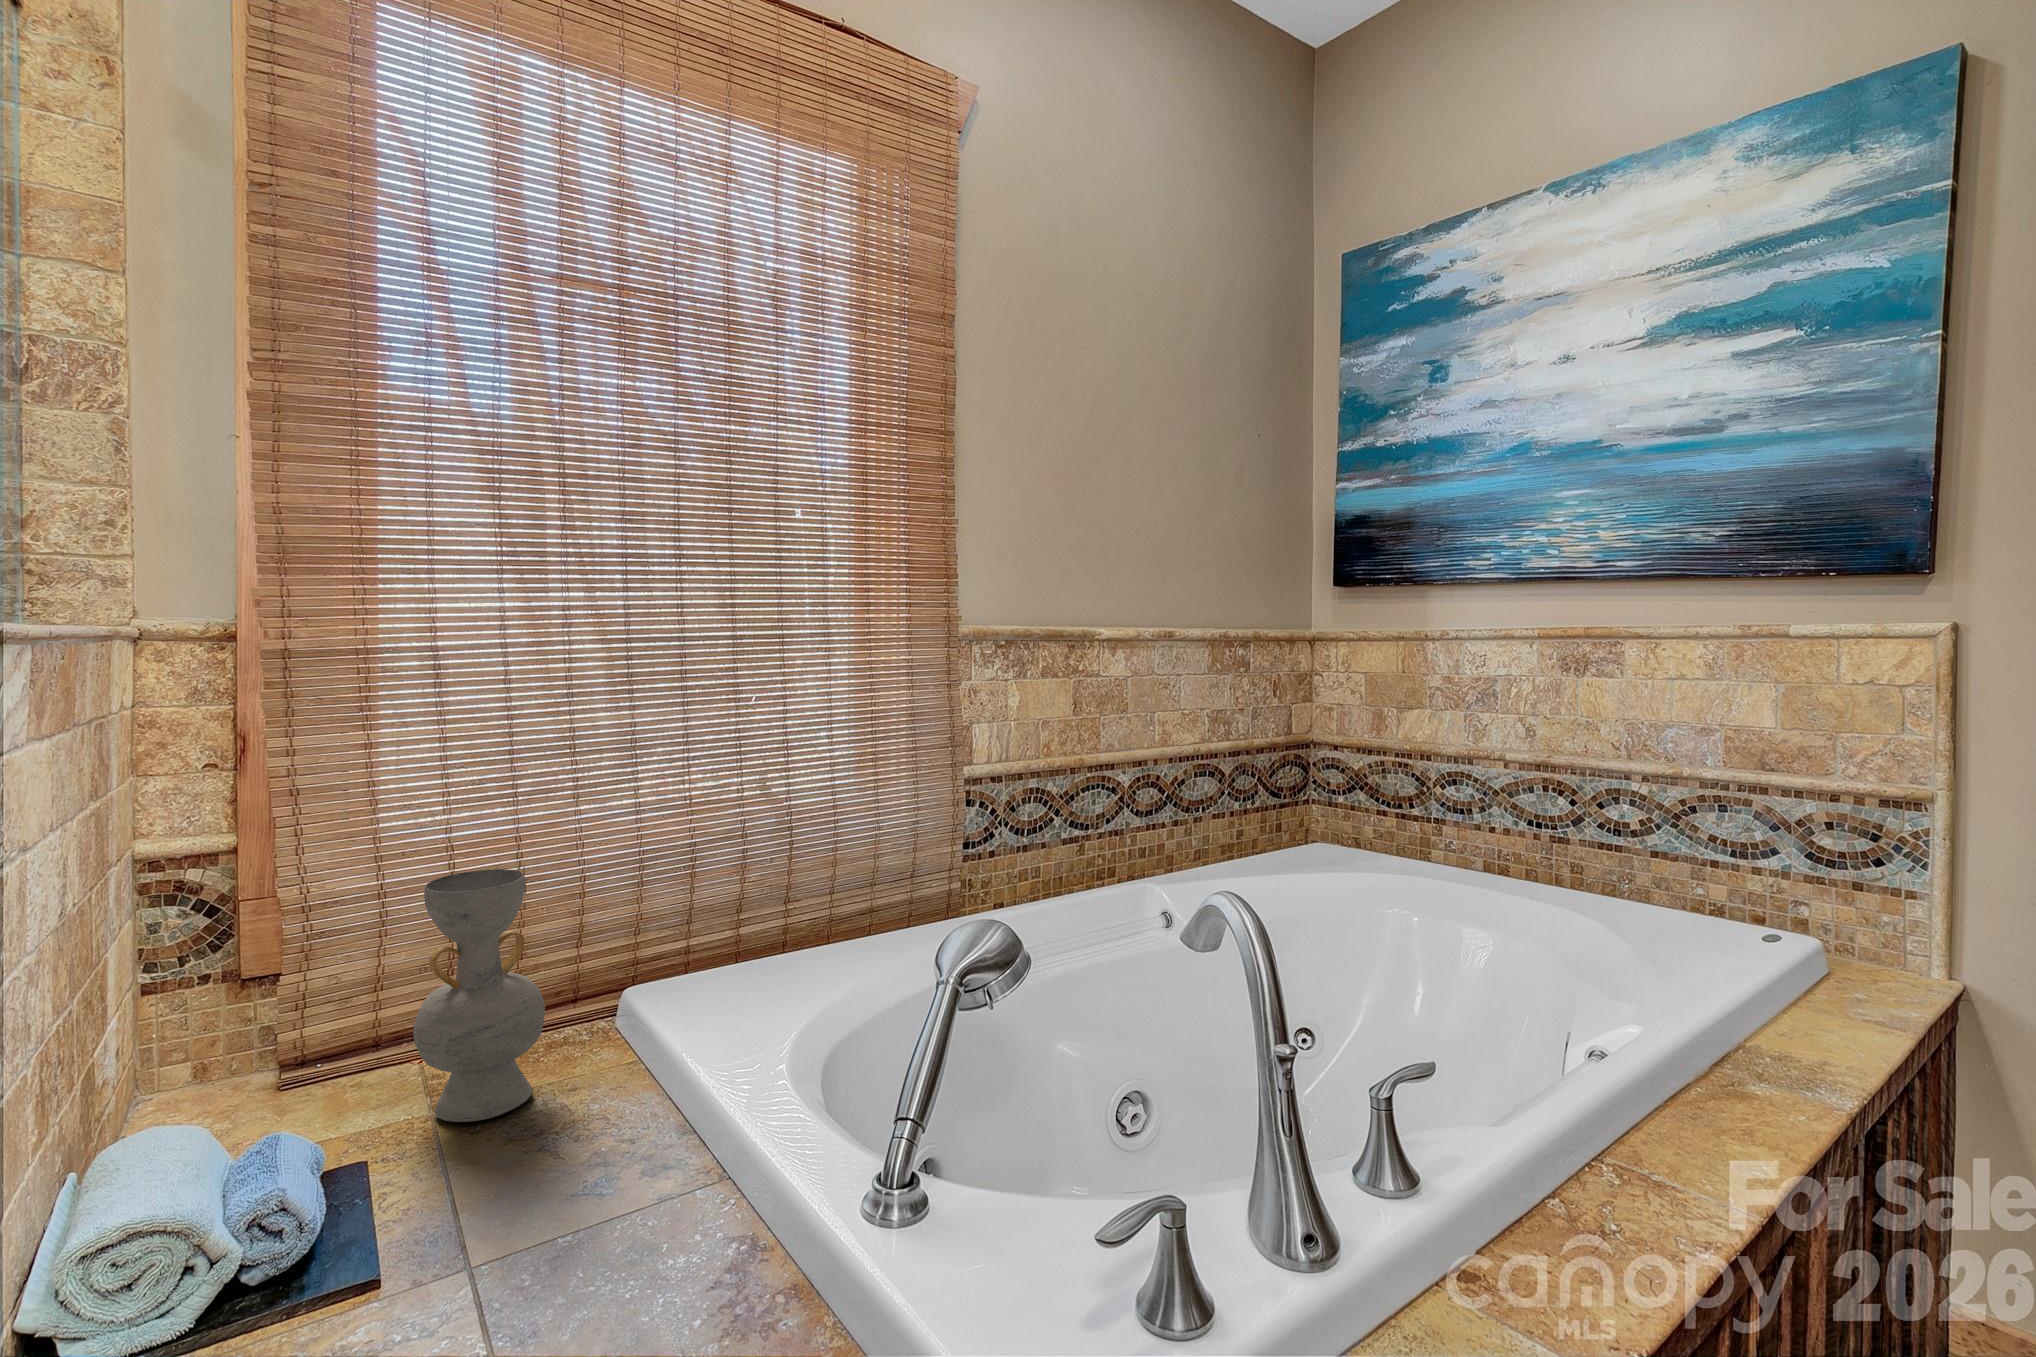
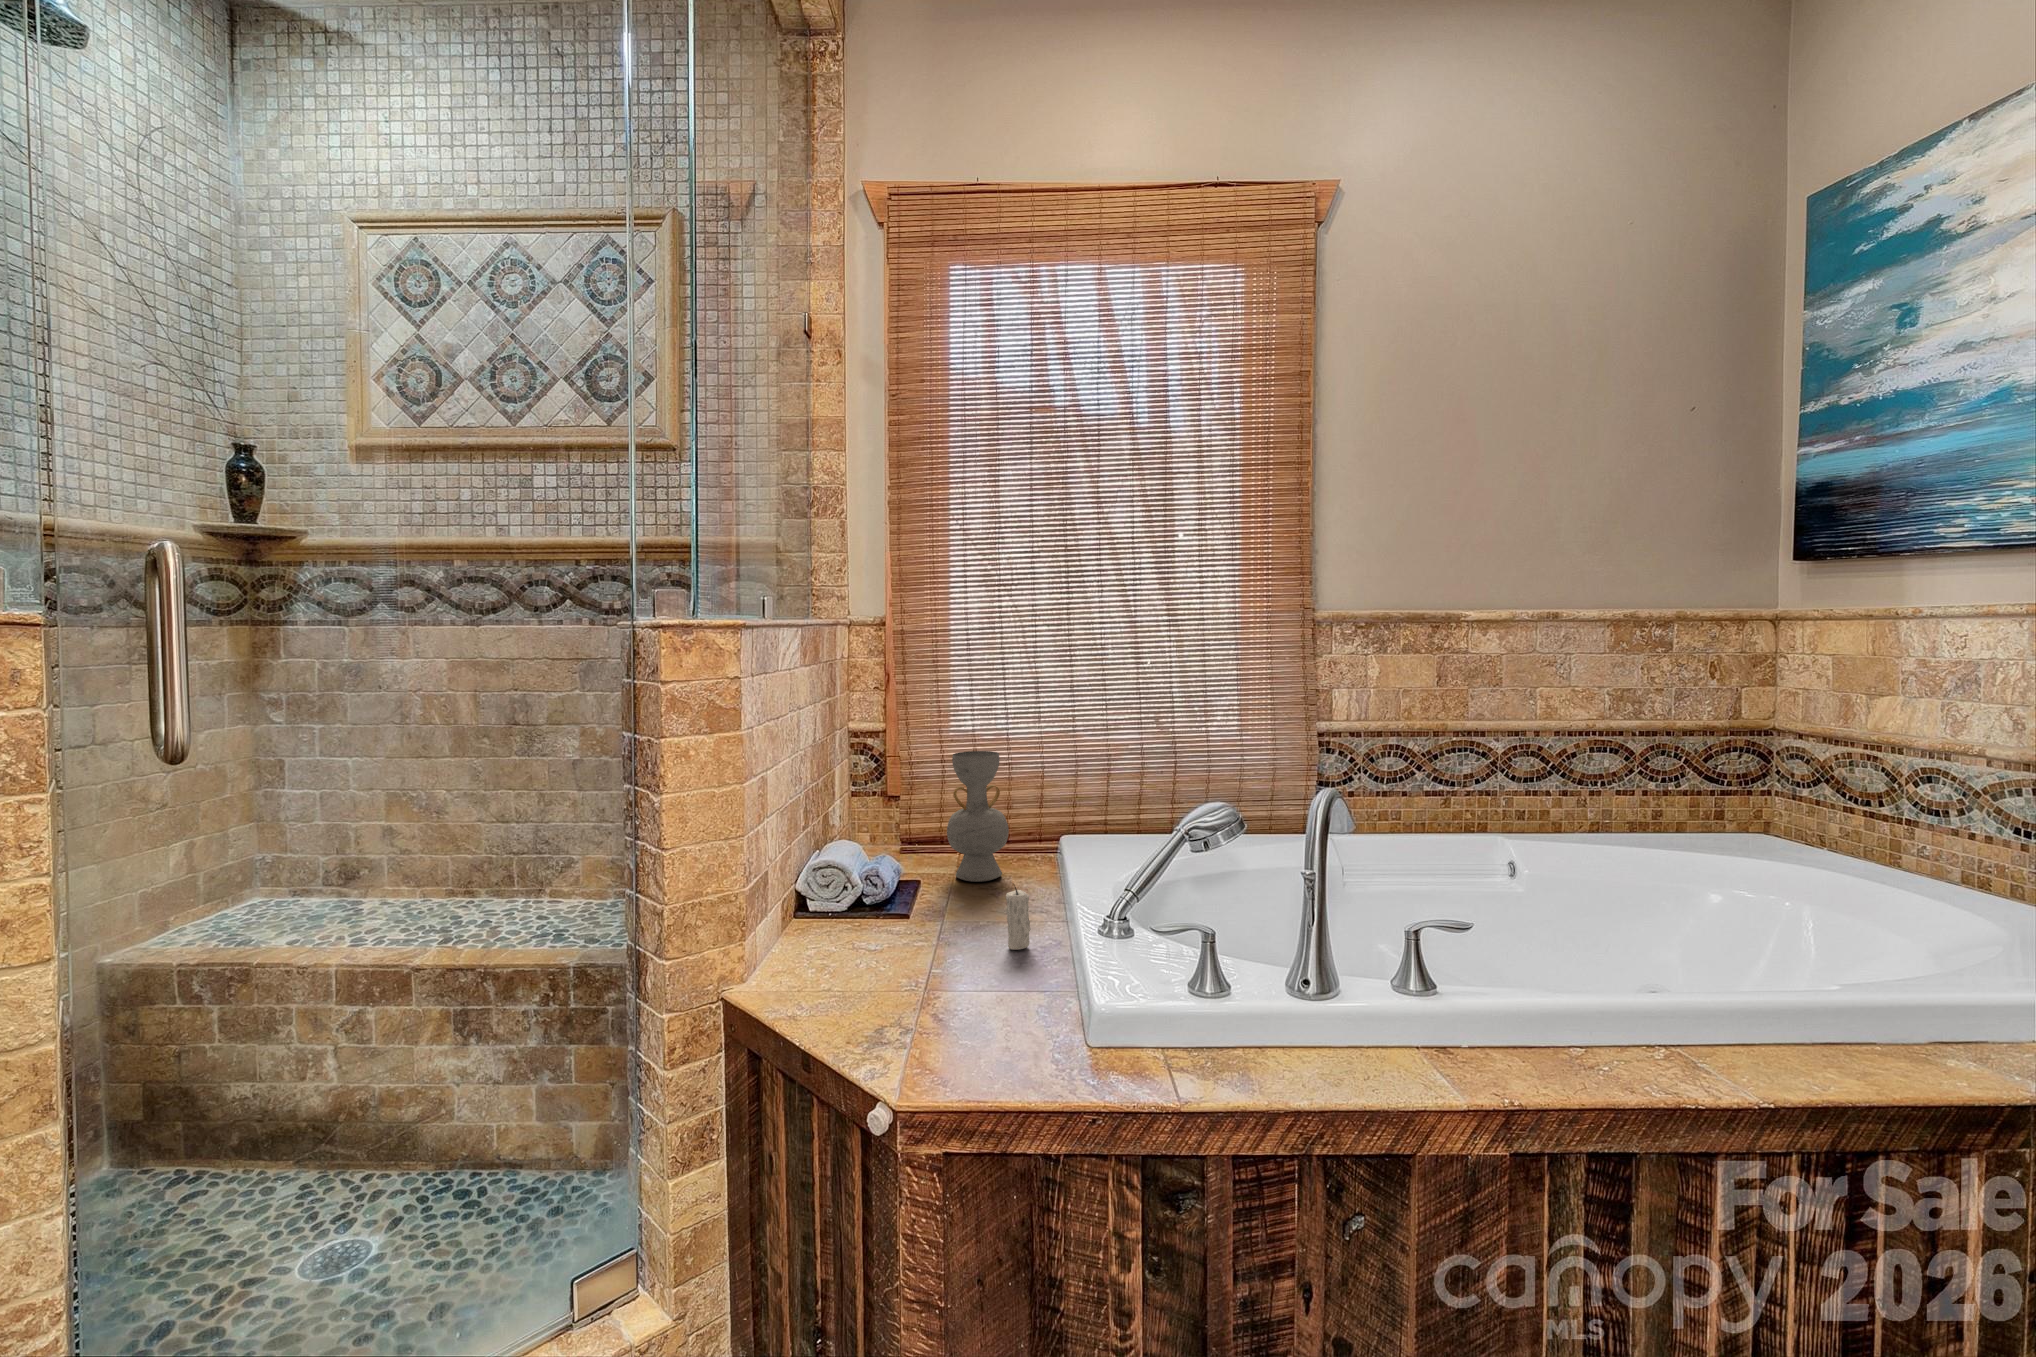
candle: none [653,1147,702,1282] -> present [1006,887,1031,950]

